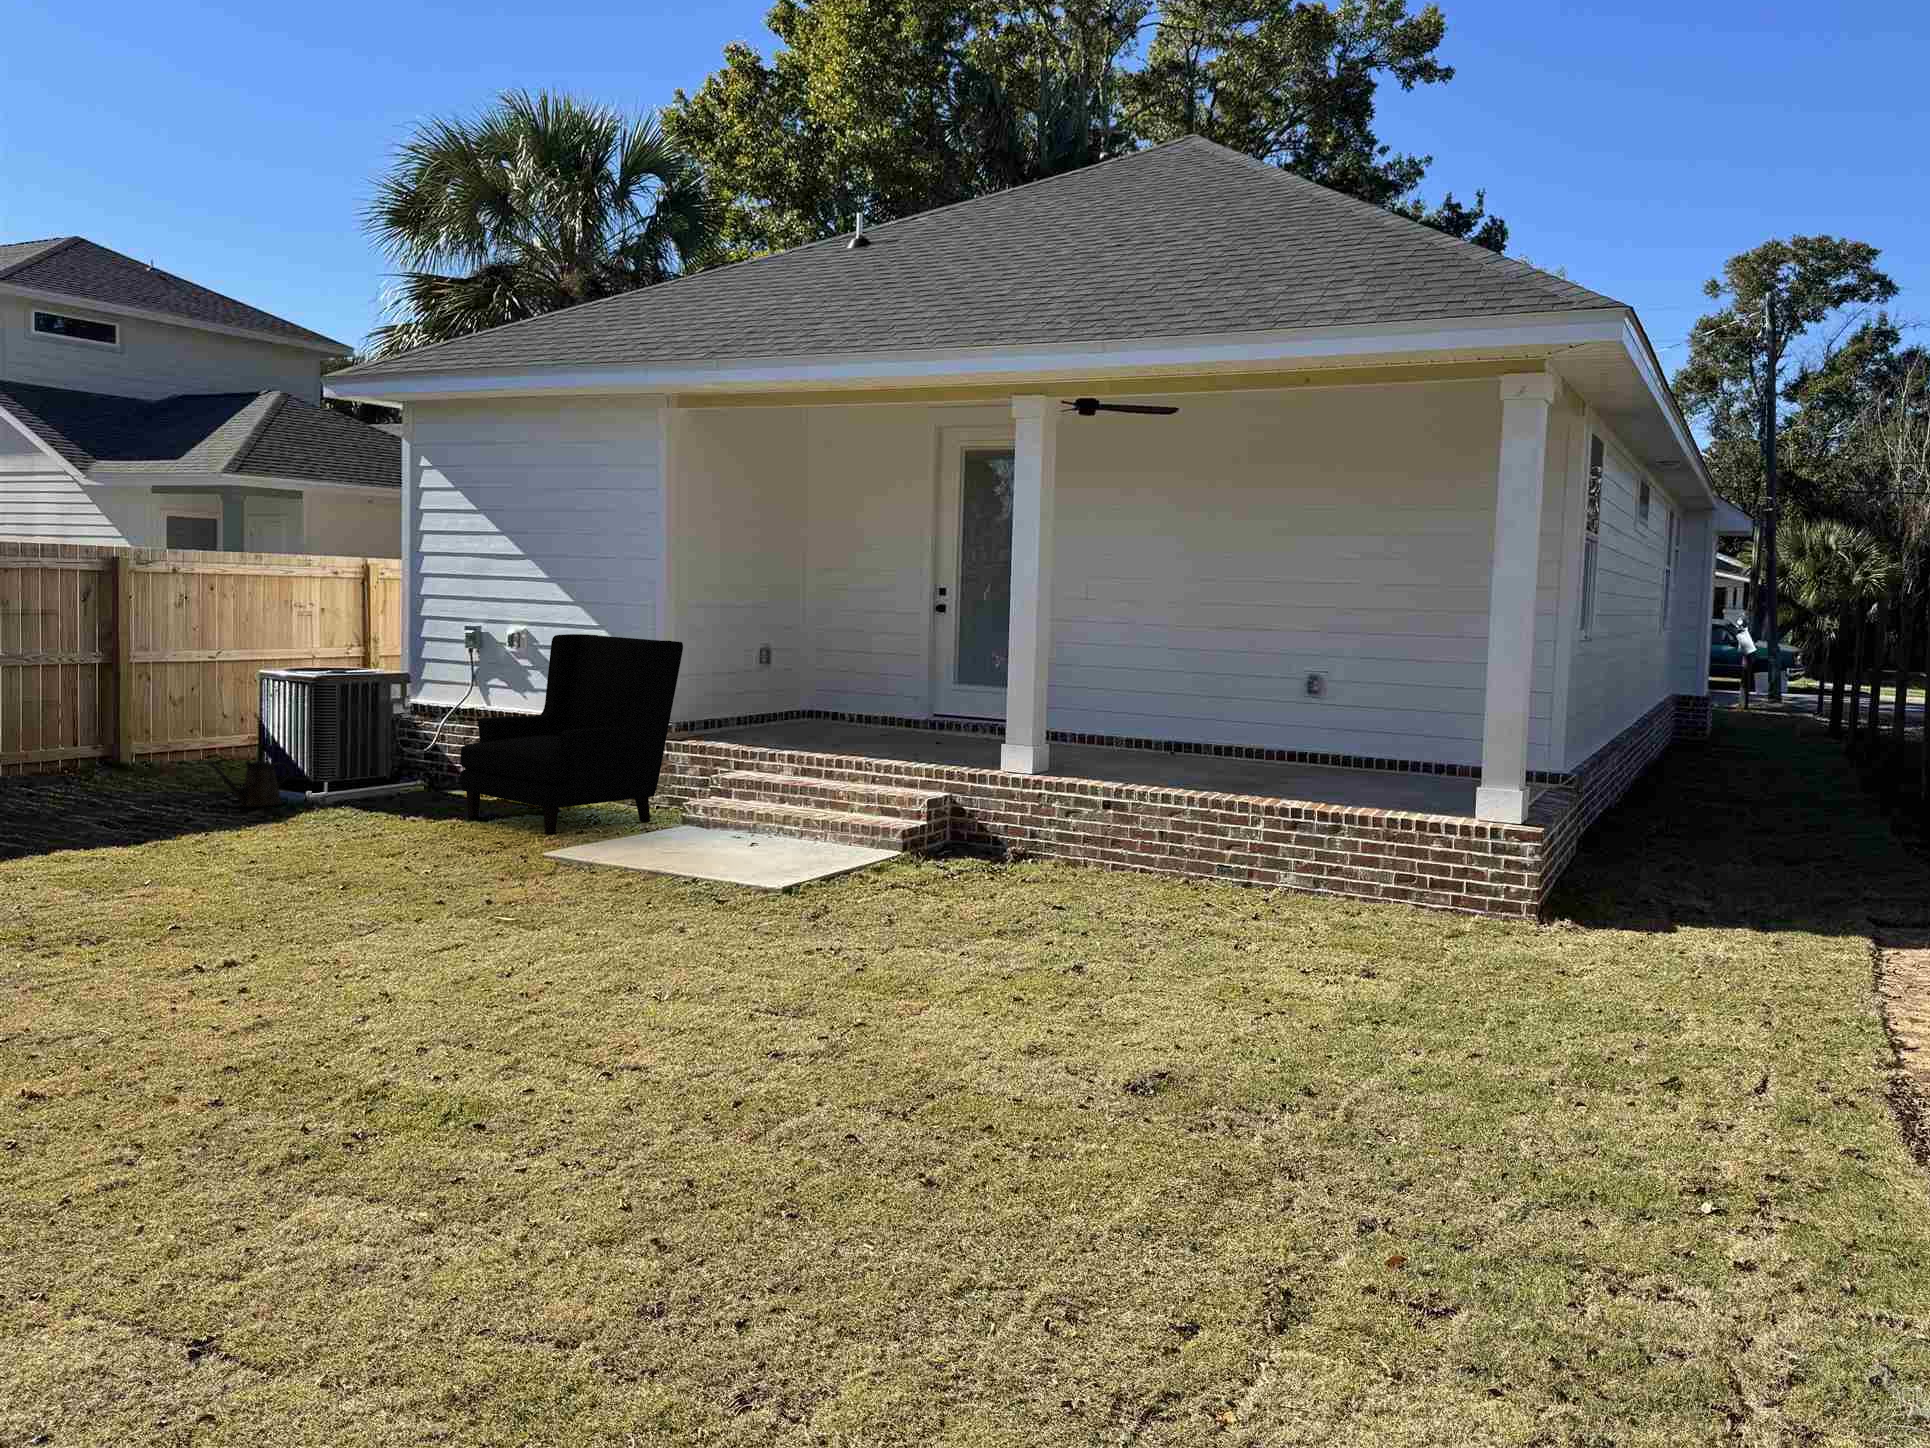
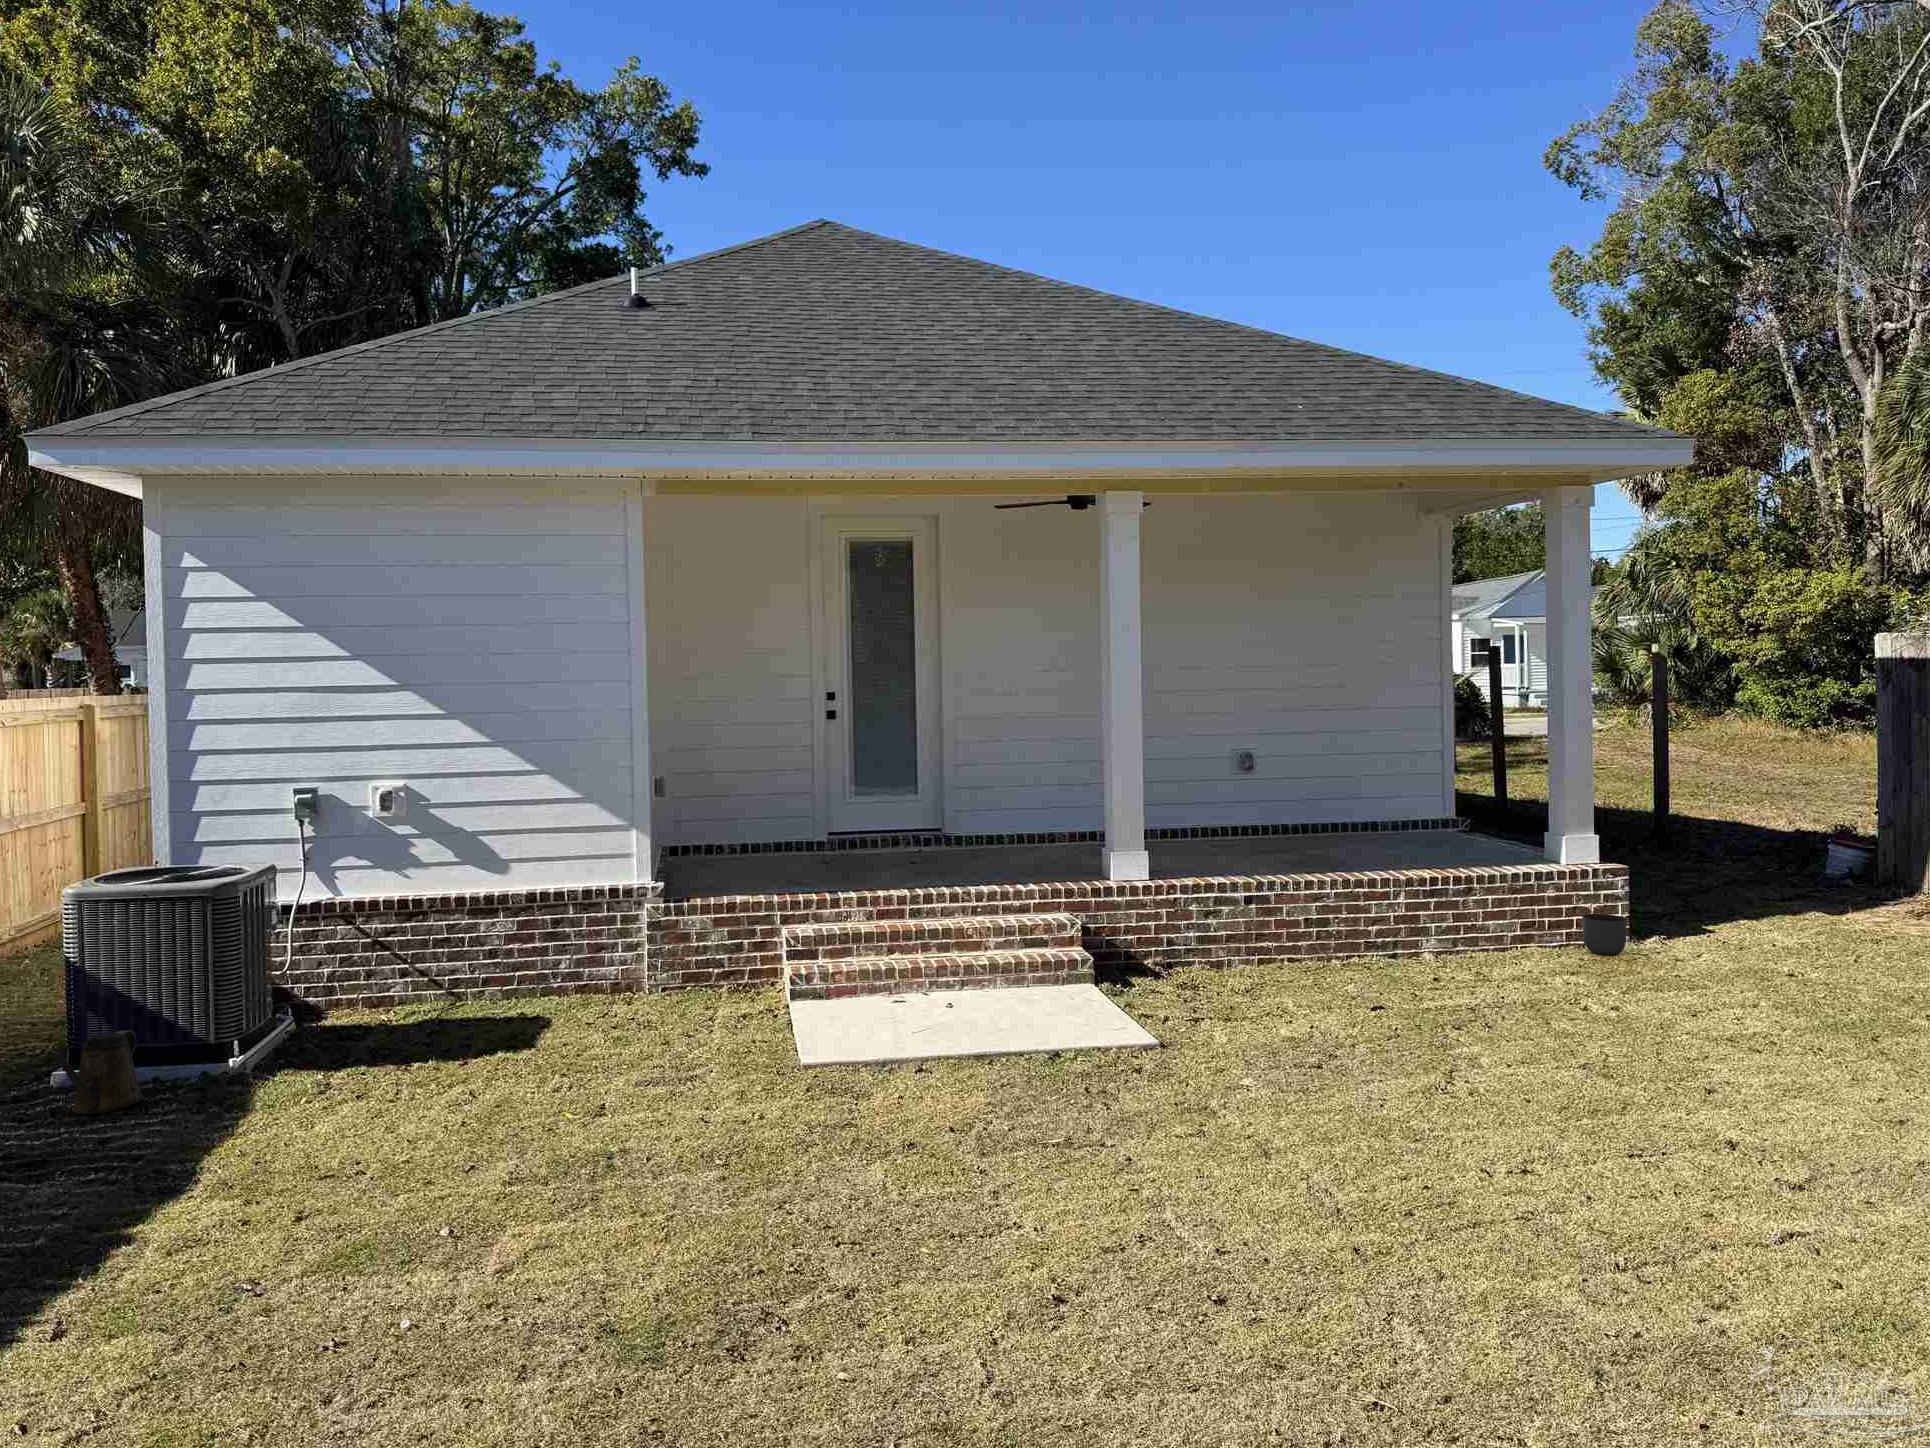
chair: present [460,634,683,835] -> none [470,781,721,1051]
planter: none [1448,877,1496,926] -> present [1582,914,1626,955]

